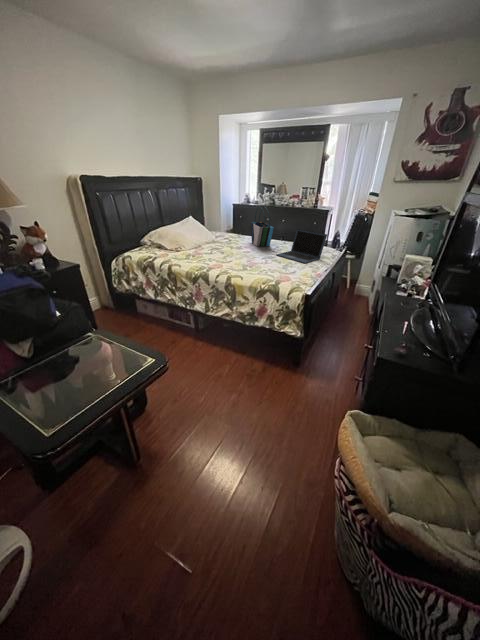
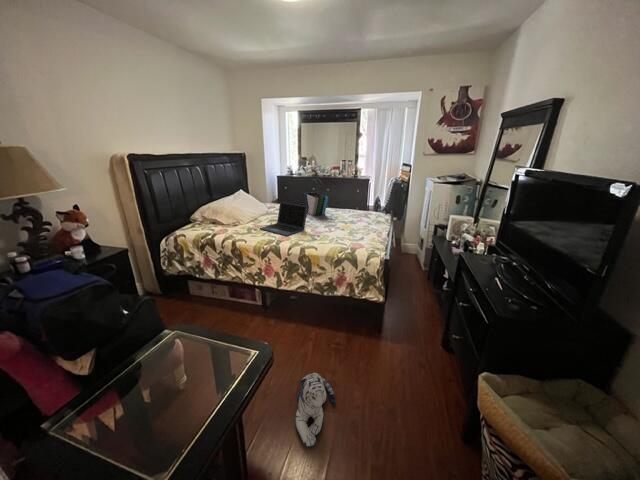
laptop: present [276,229,327,263] -> present [260,201,308,236]
plush toy: none [190,390,232,447] -> present [295,372,335,446]

